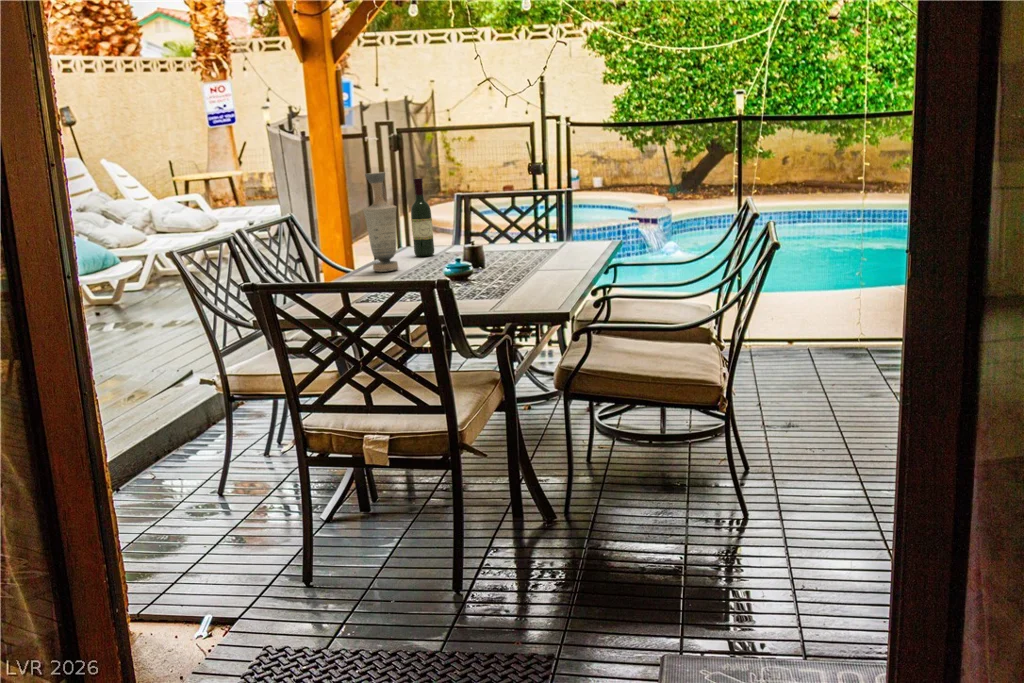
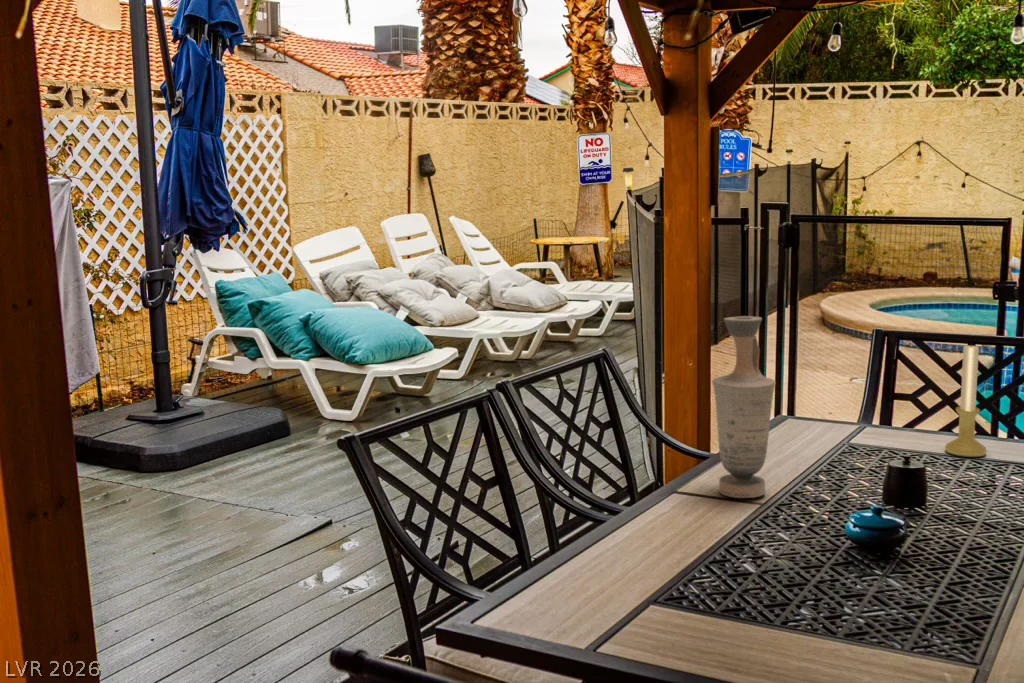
wine bottle: present [411,178,434,257] -> none [799,322,838,460]
candle holder: none [492,184,513,247] -> present [945,344,987,457]

